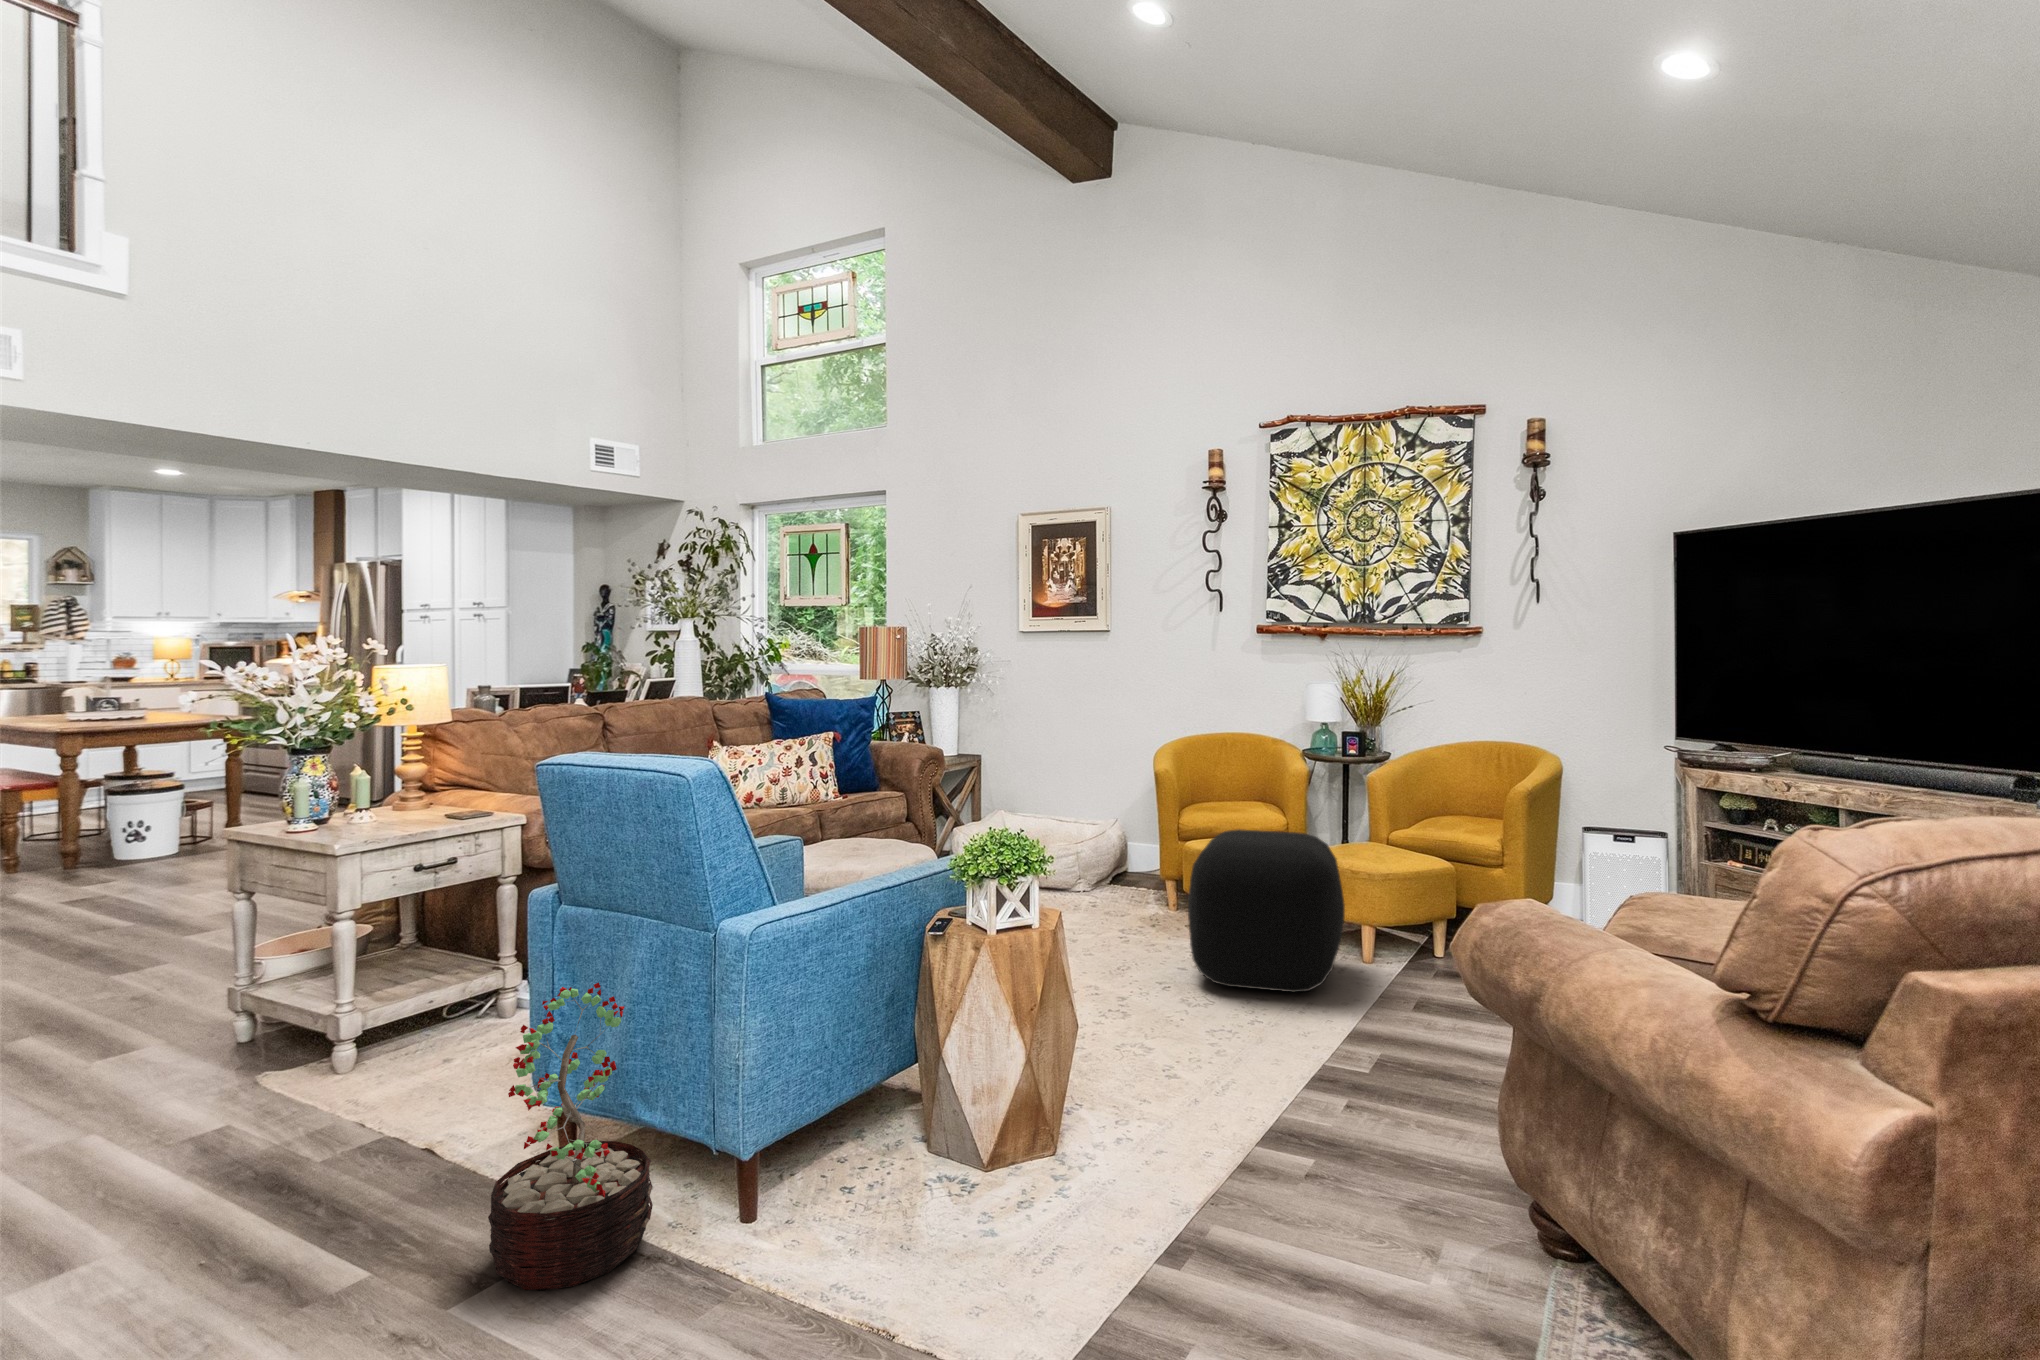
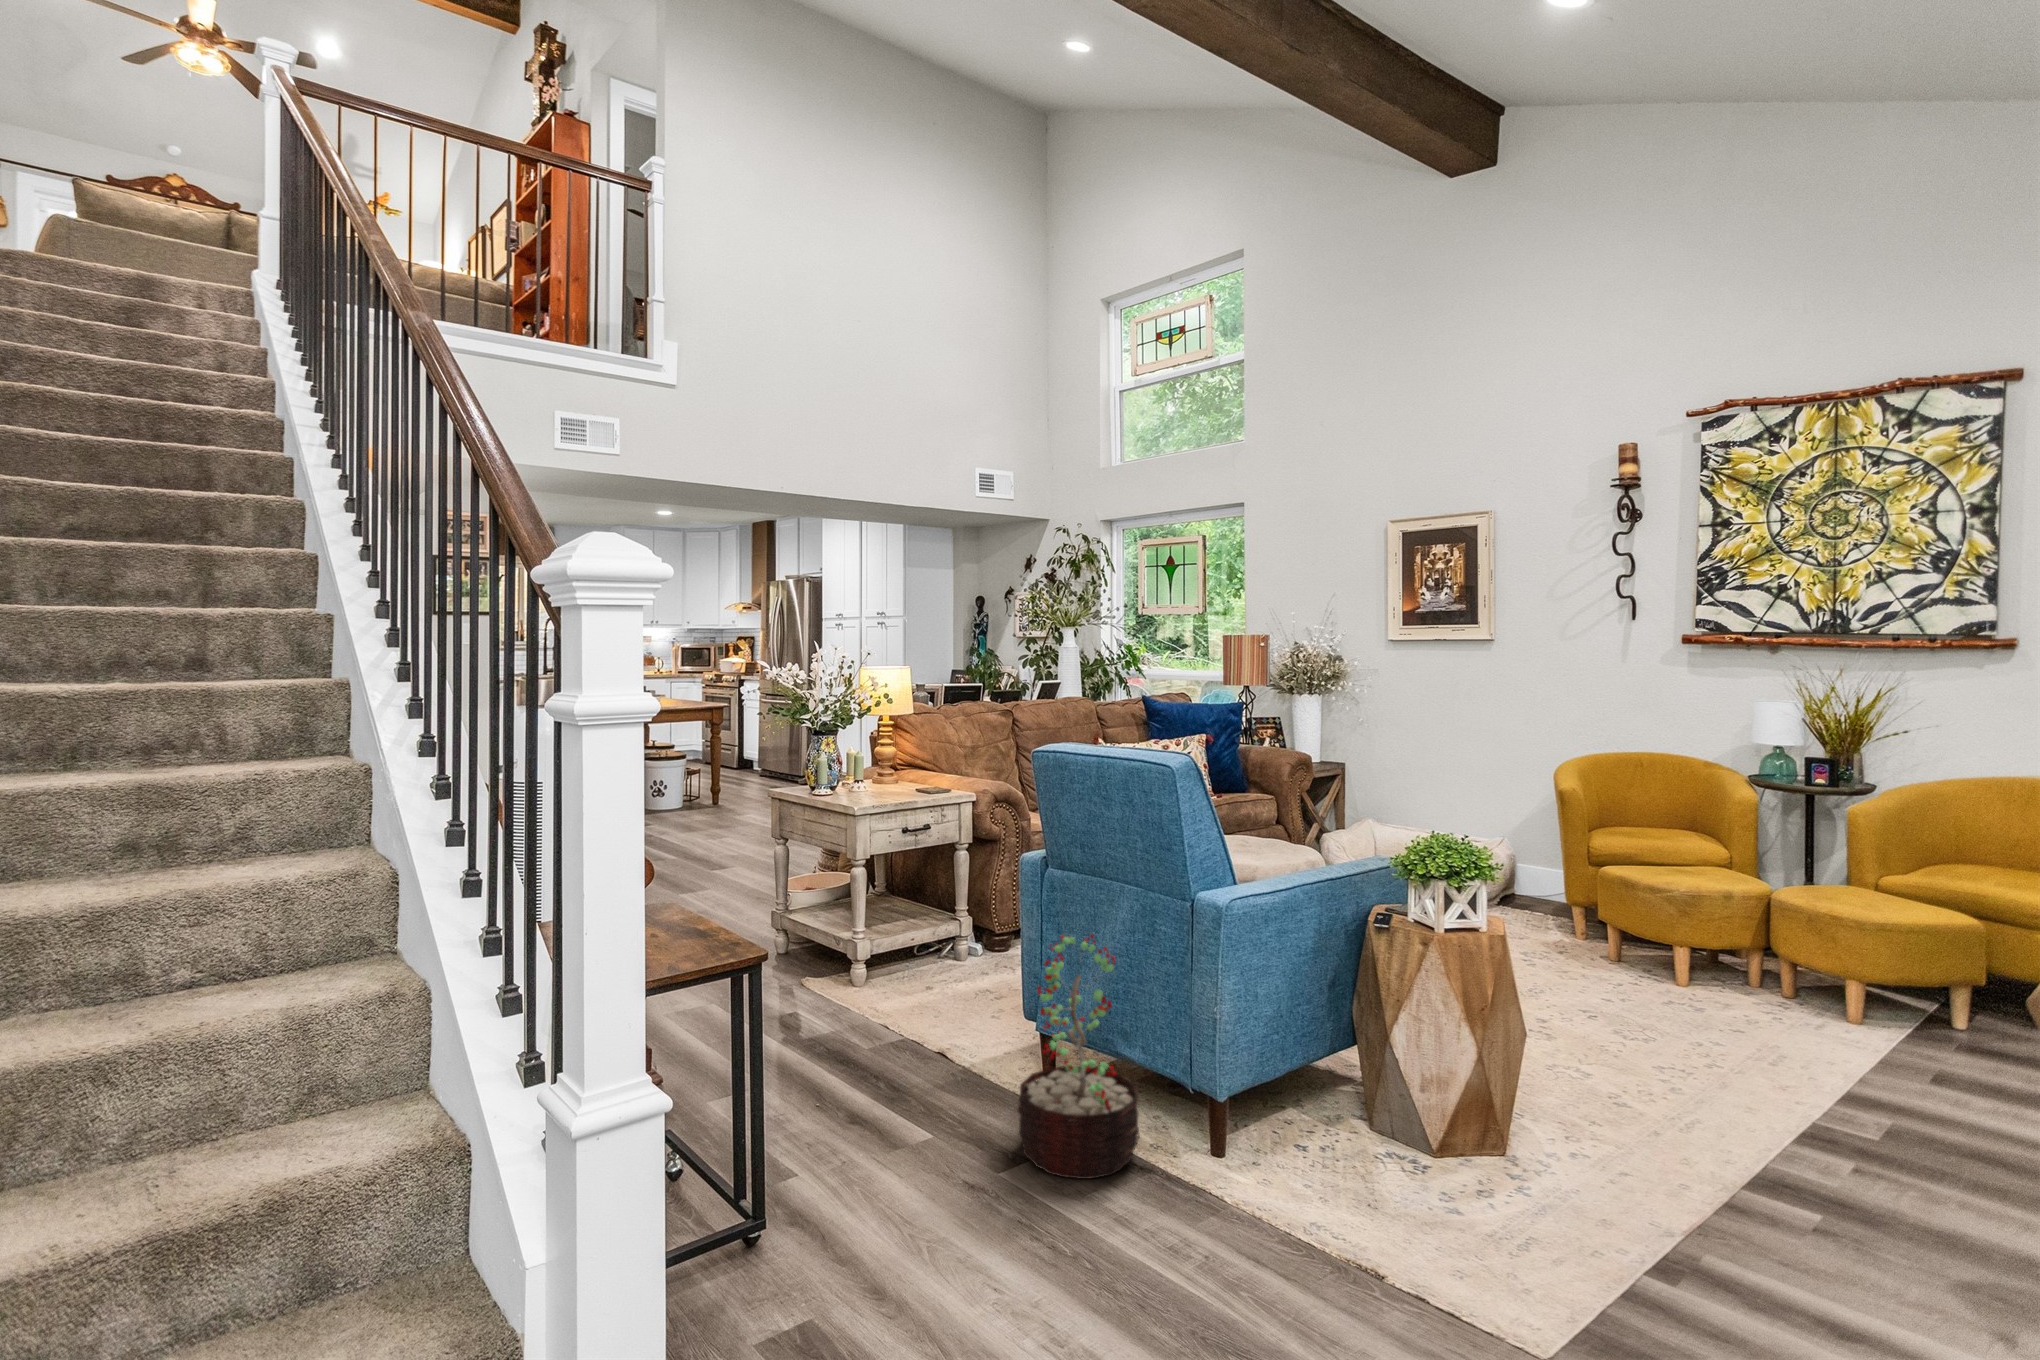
ottoman: present [1188,829,1345,992] -> none [1617,858,1823,1042]

